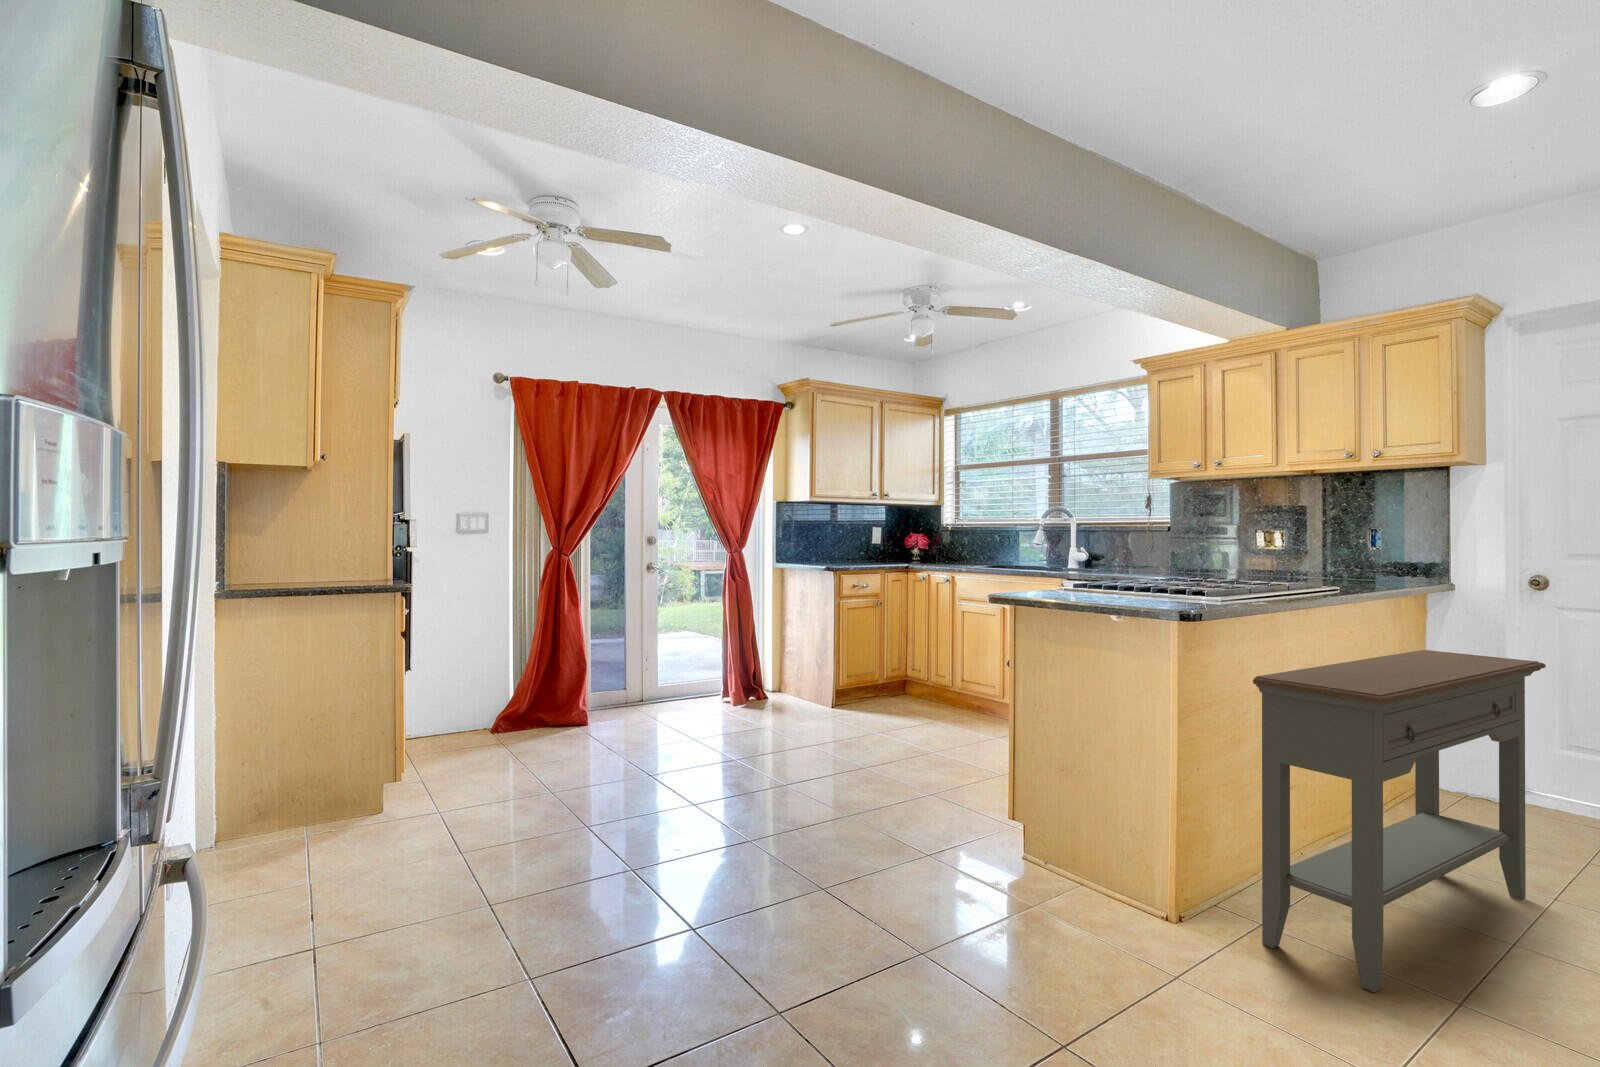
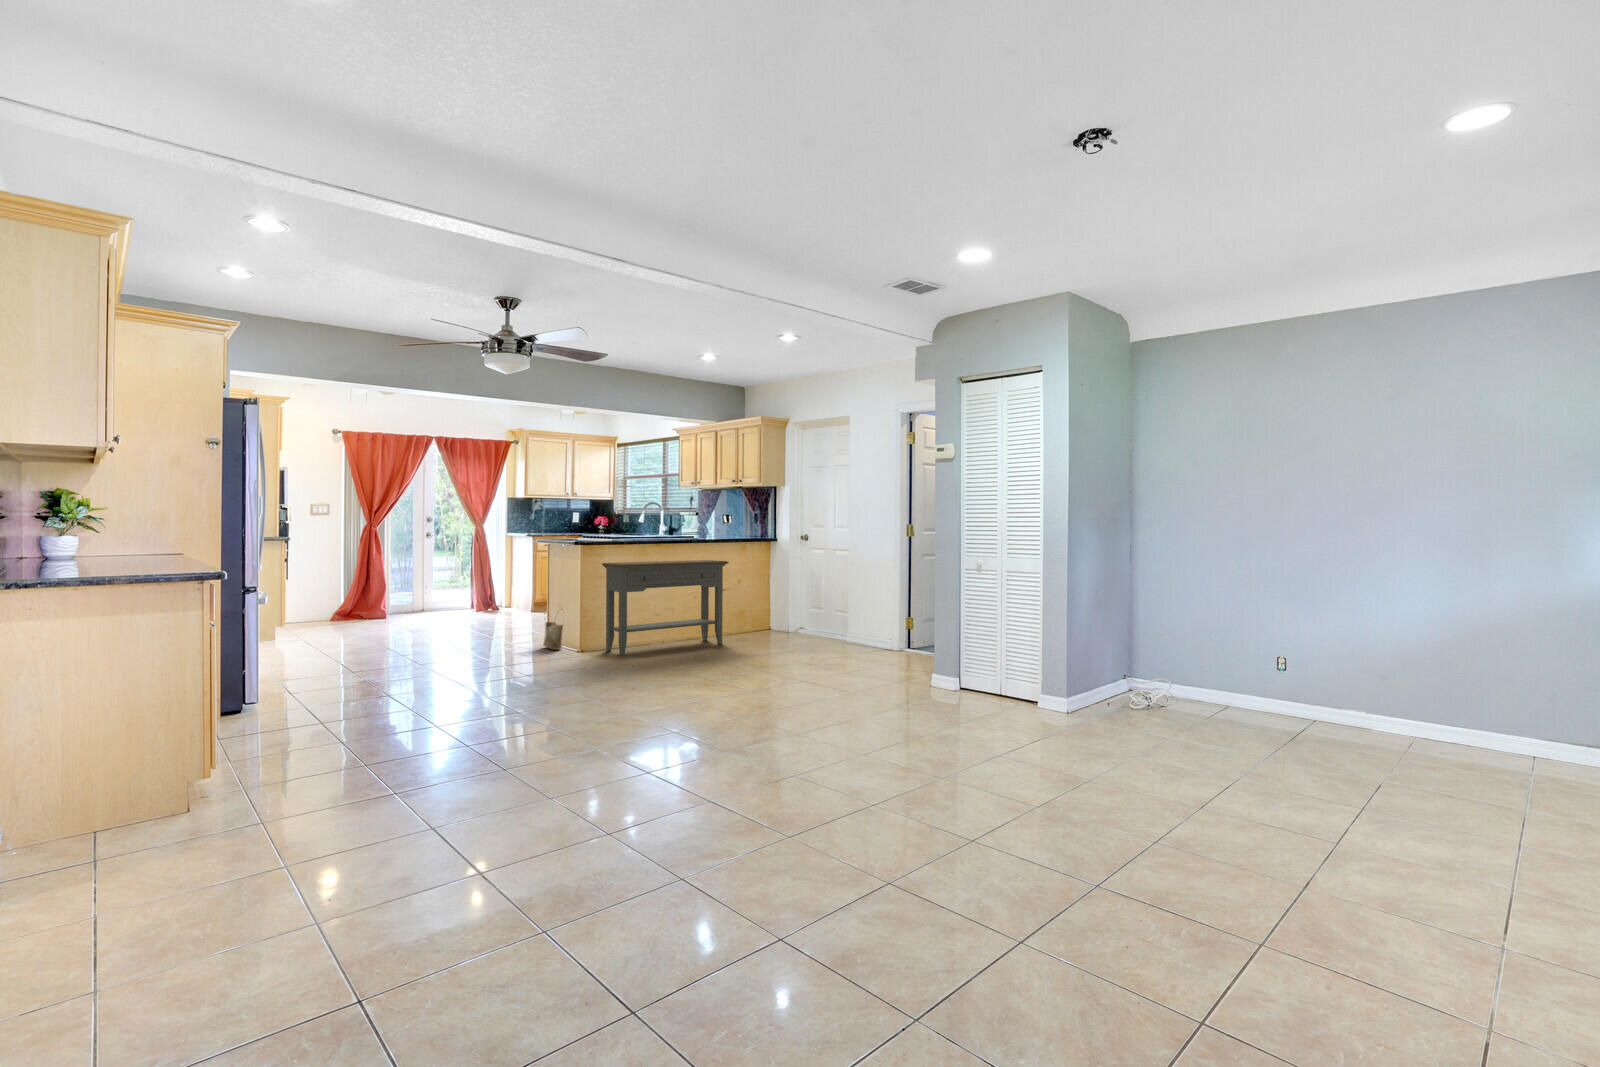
woven basket: none [1039,796,1119,927] -> present [543,622,563,650]

